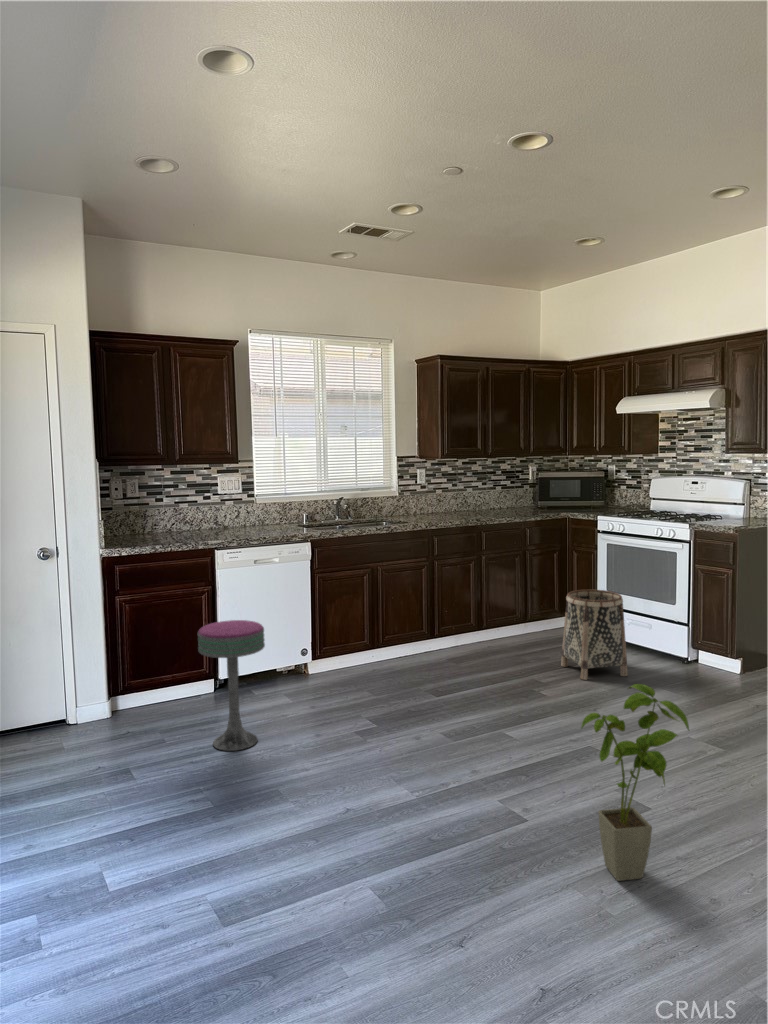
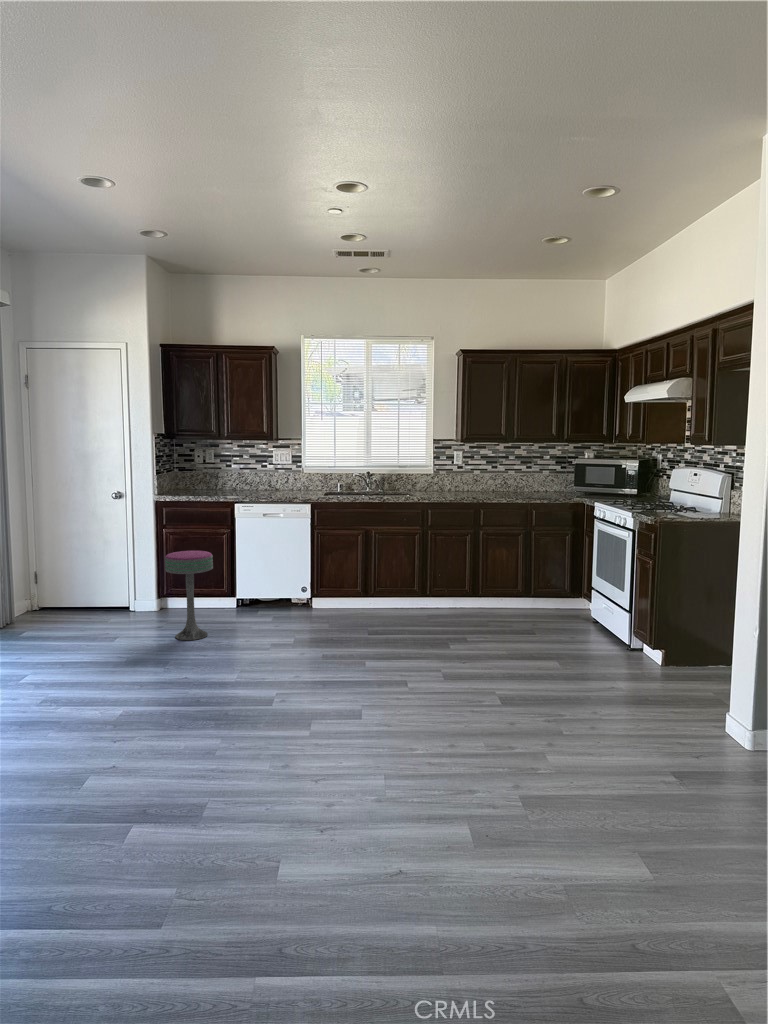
basket: present [561,589,628,680] -> none [500,567,555,651]
house plant: present [582,684,690,881] -> none [226,610,310,759]

